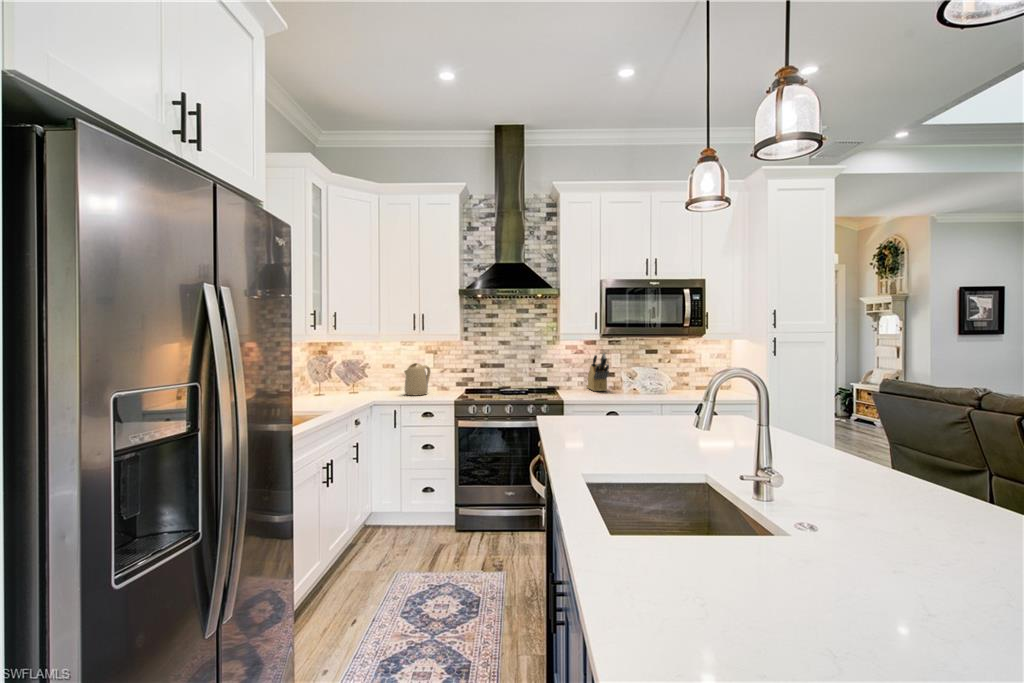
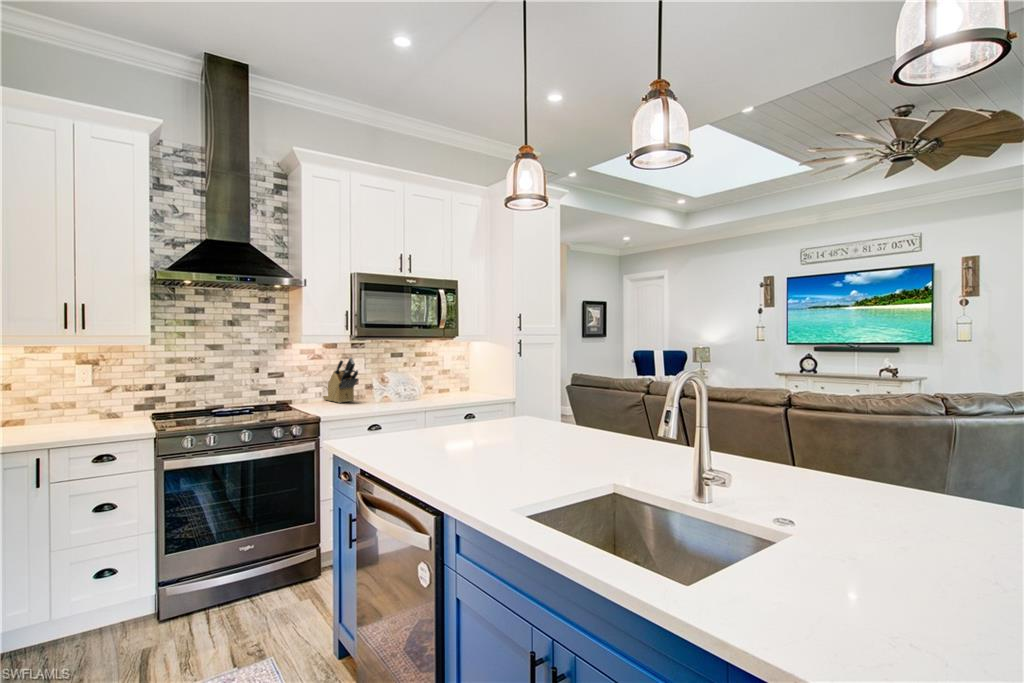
kettle: present [404,363,431,395] -> none [45,380,93,431]

